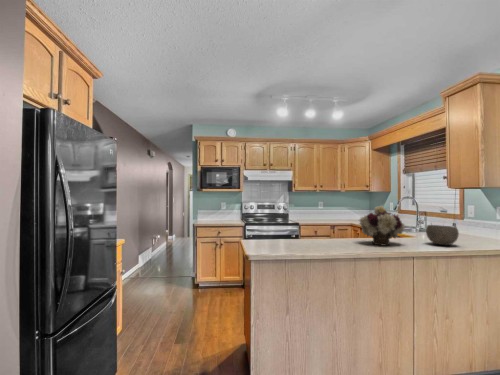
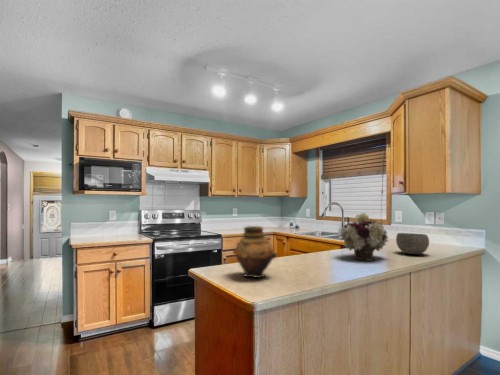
vase: none [259,213,286,247] -> present [233,226,277,278]

